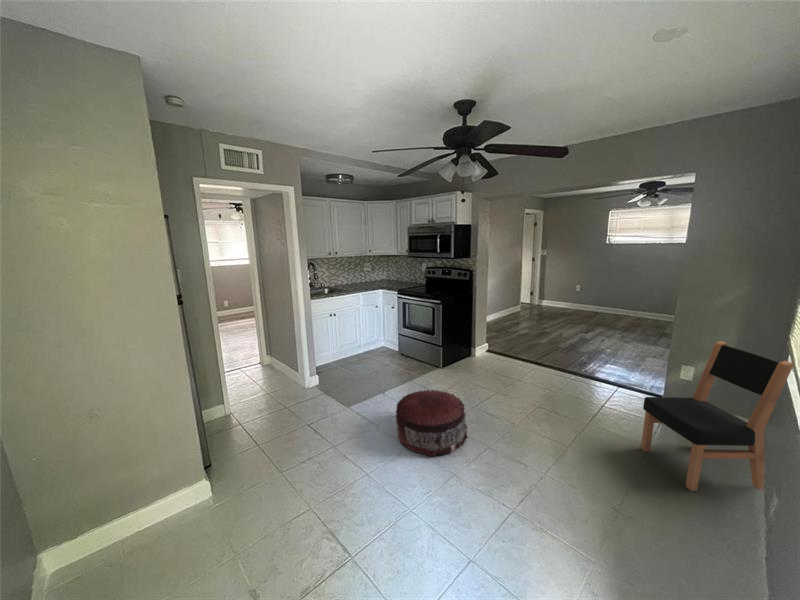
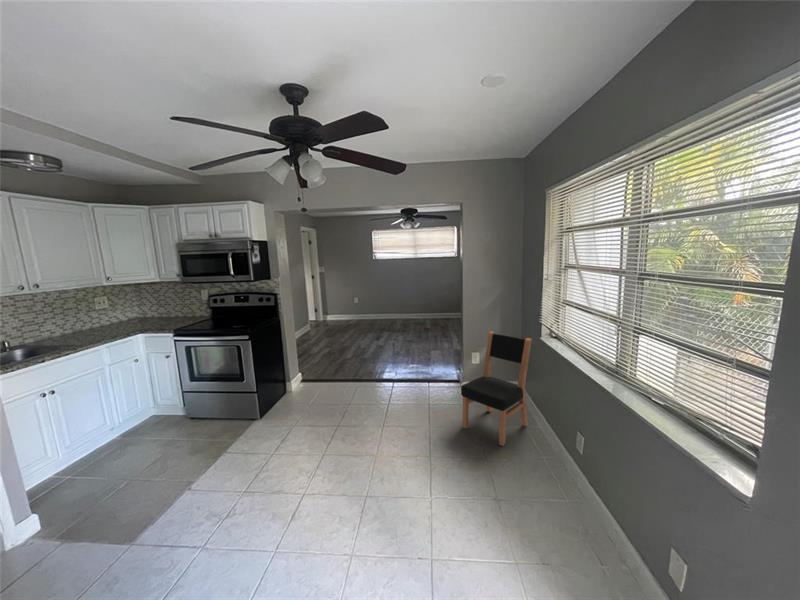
pouf: present [396,390,468,456] -> none [238,446,338,548]

